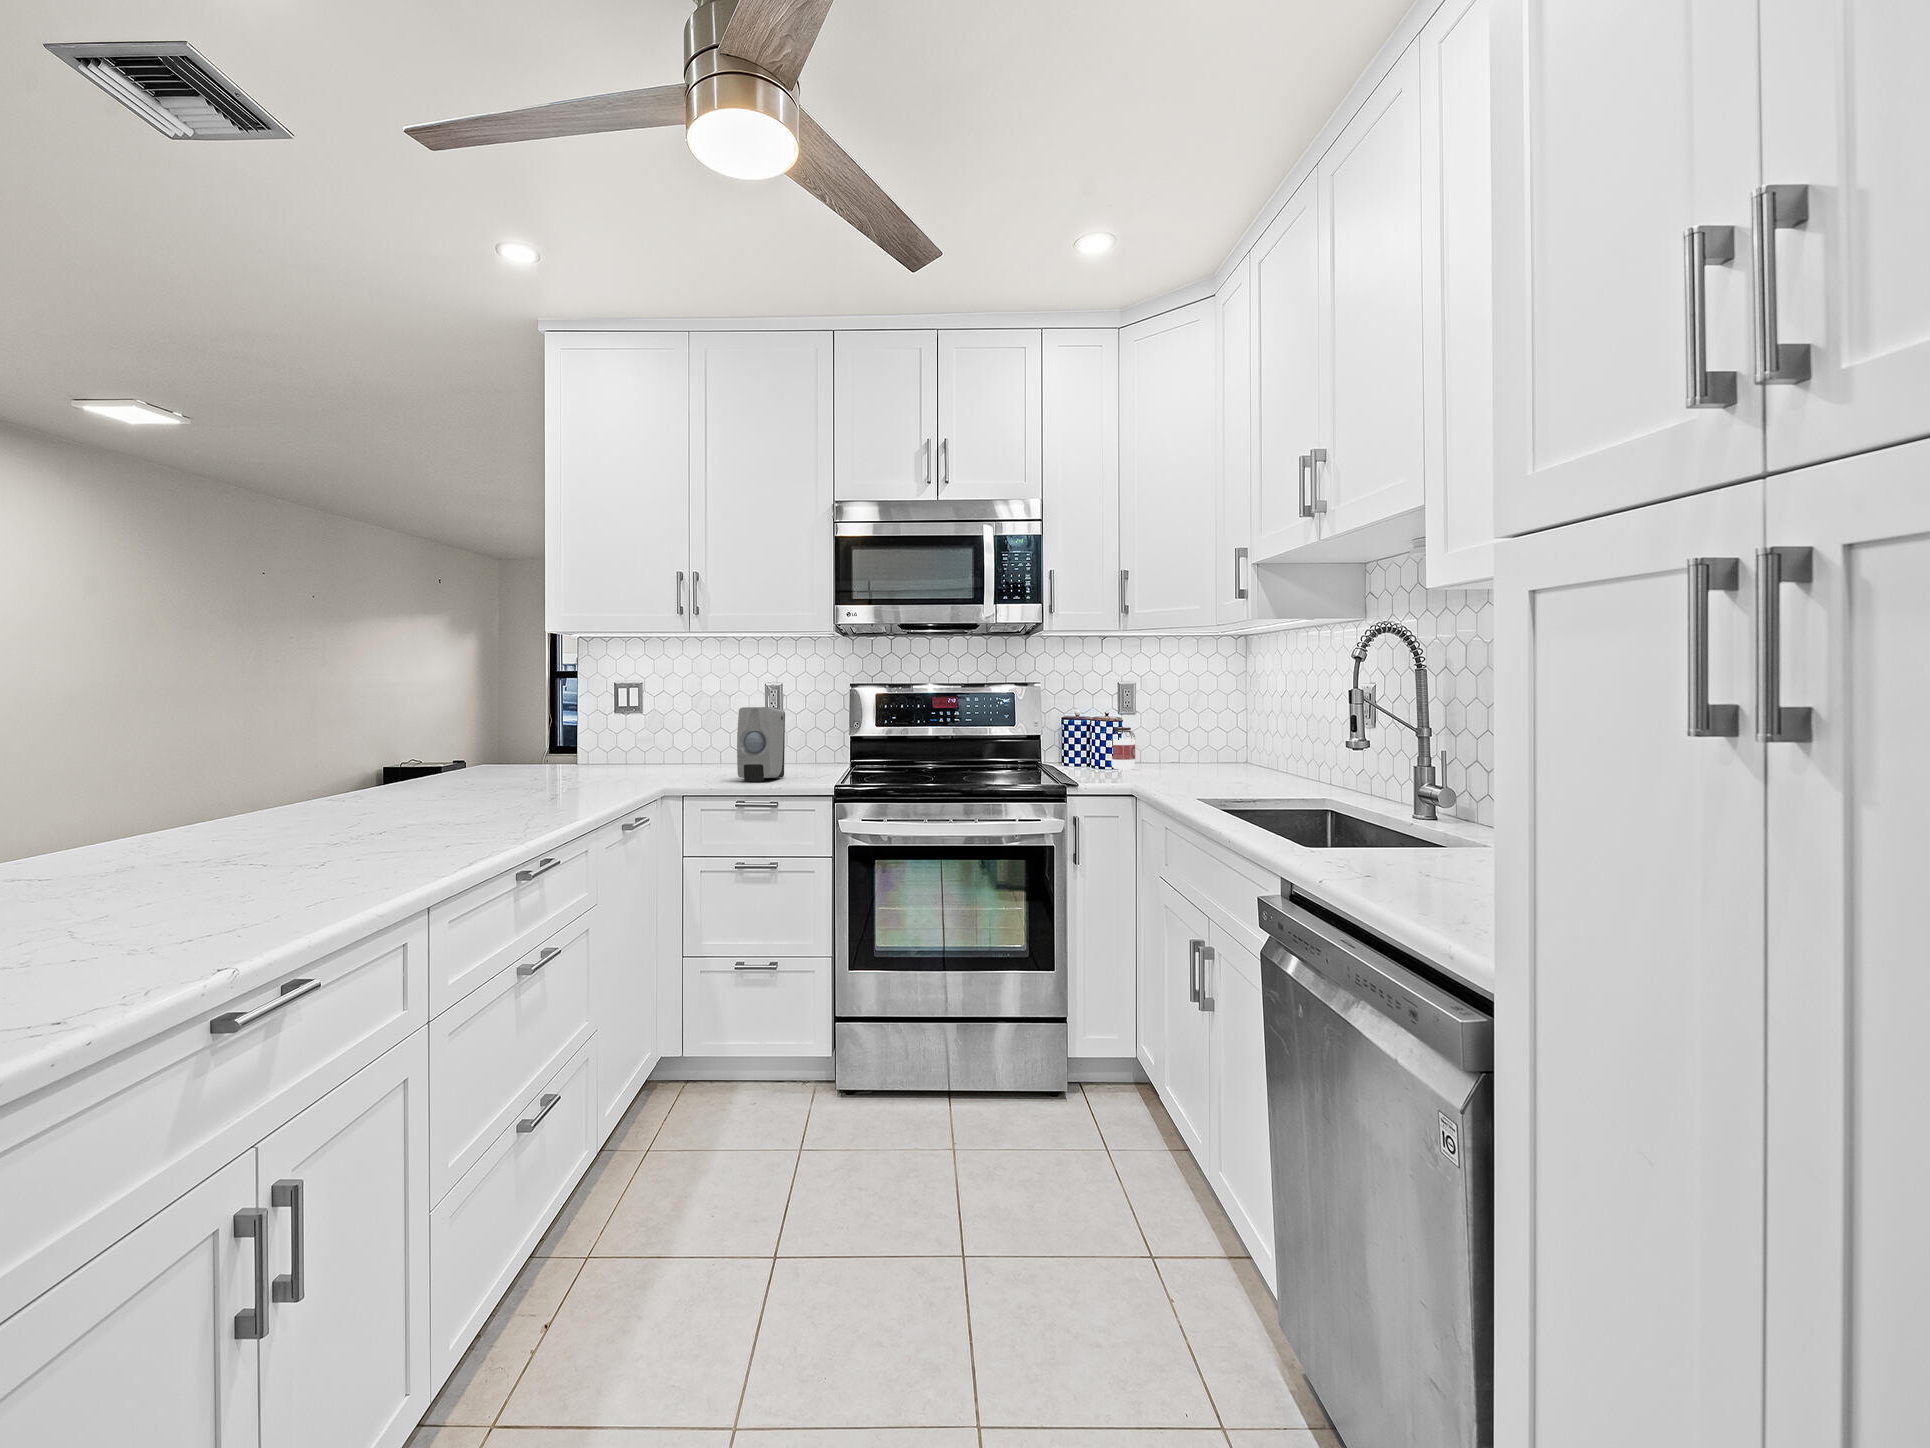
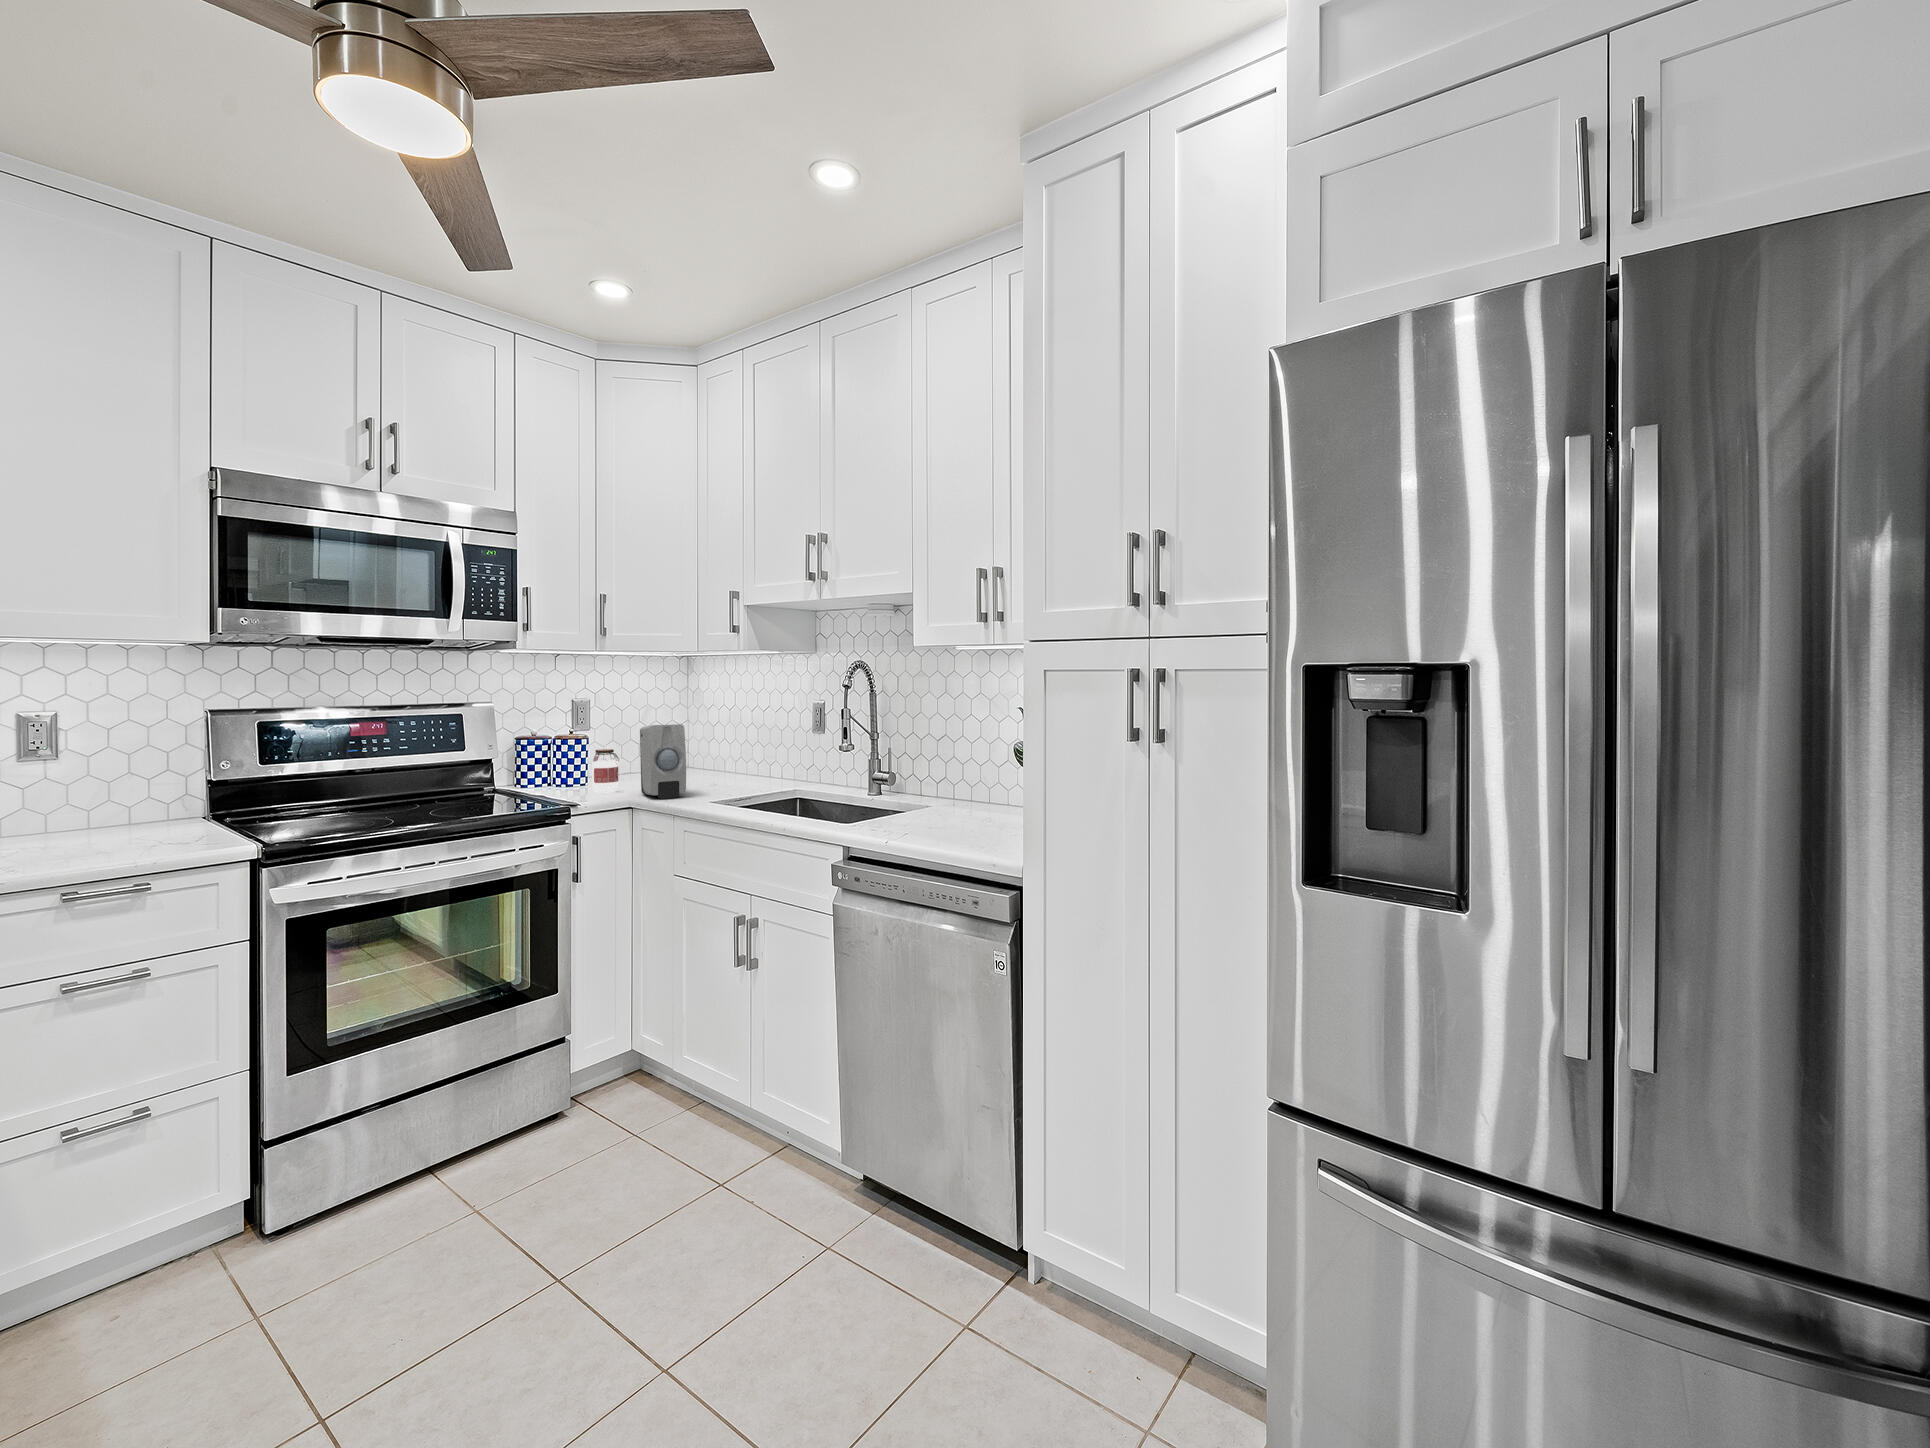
soap dispenser: present [737,707,785,782] -> present [640,724,686,799]

